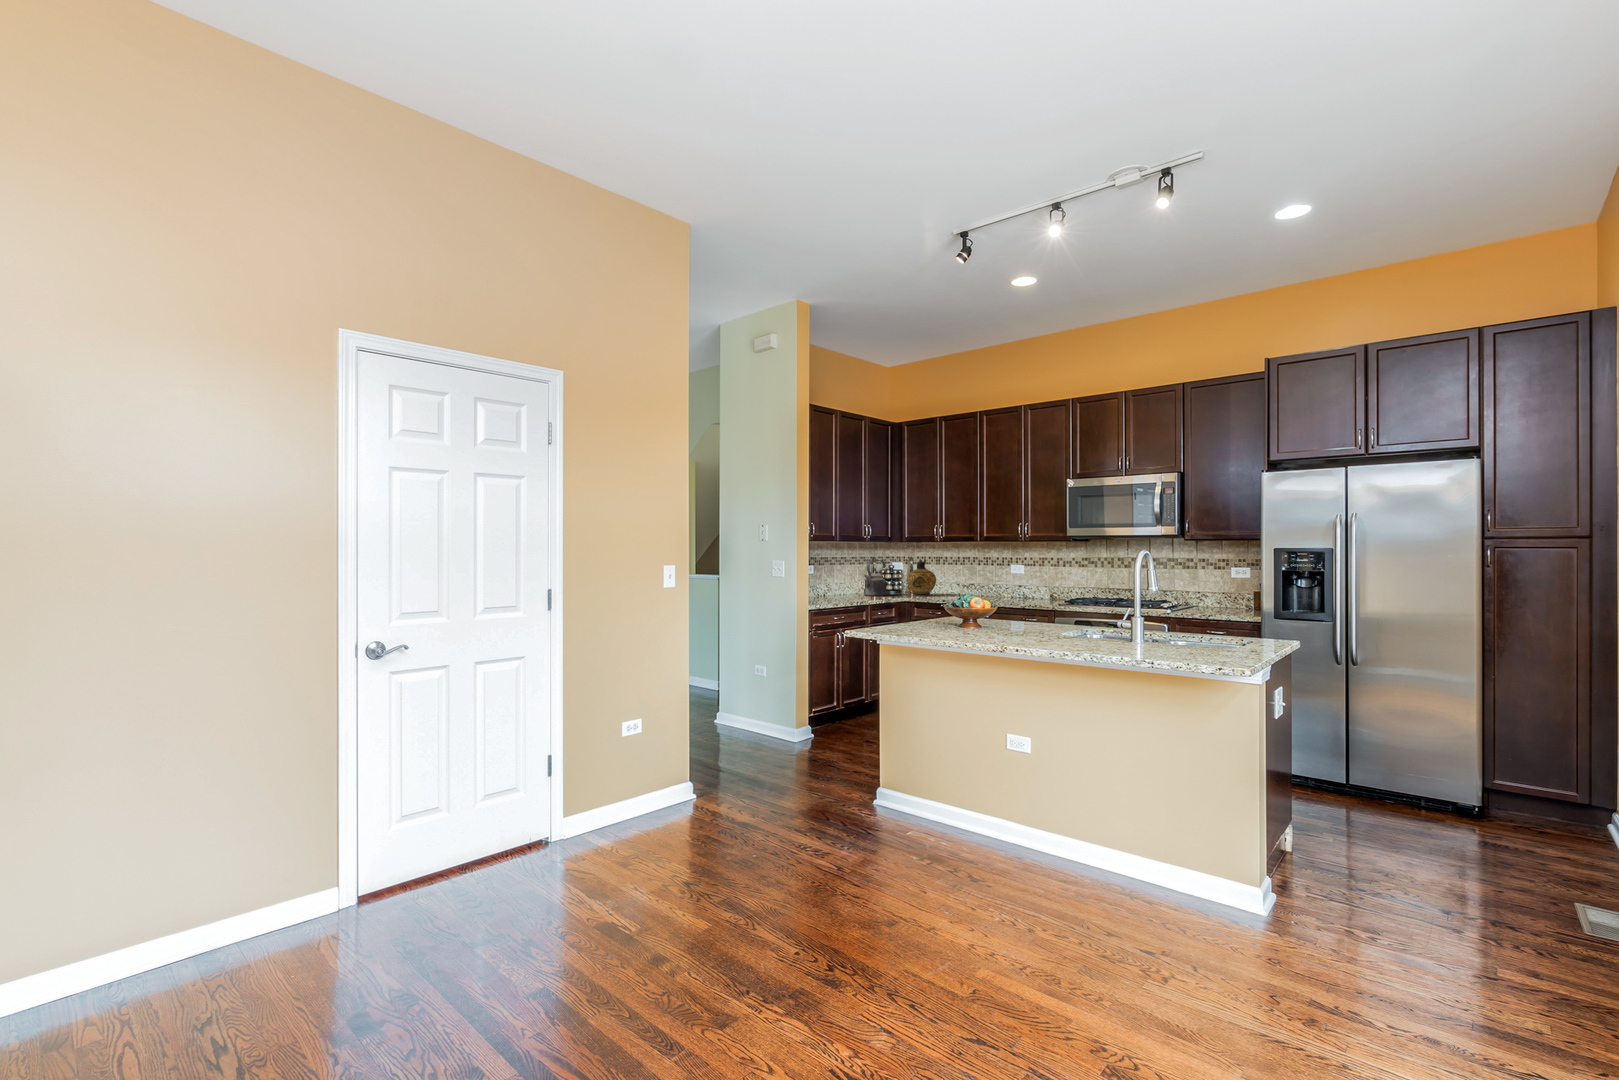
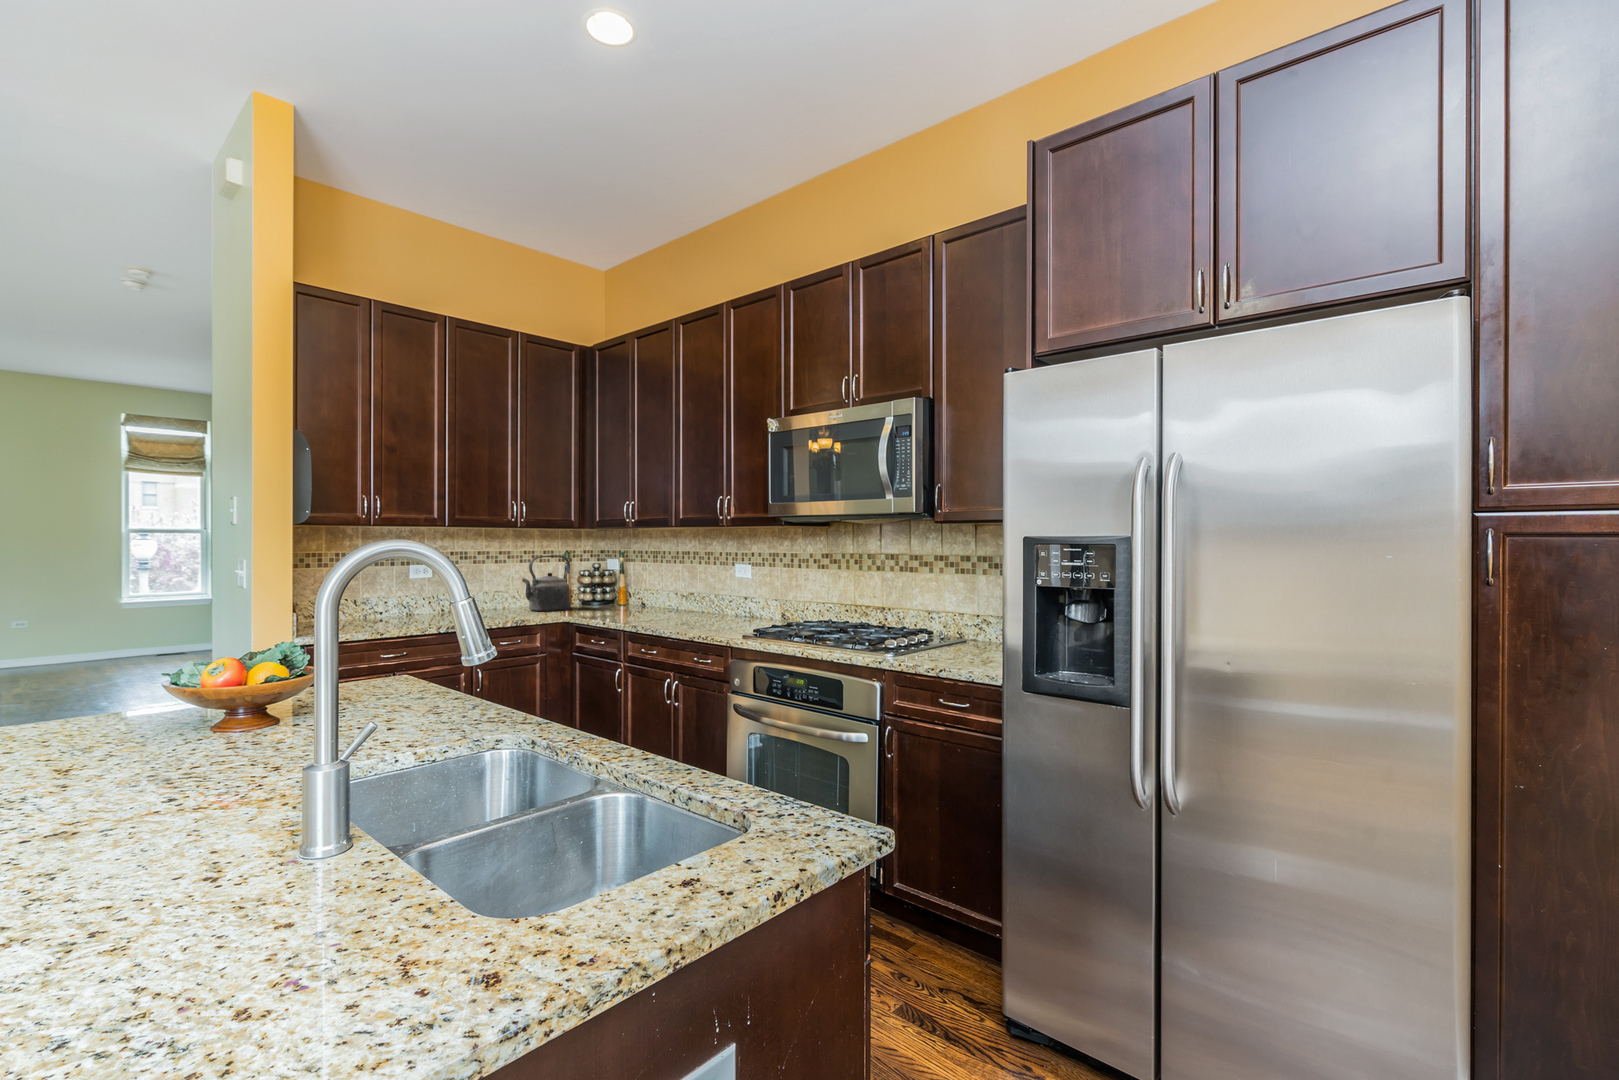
ceramic jug: present [907,560,936,596] -> none [586,556,632,612]

